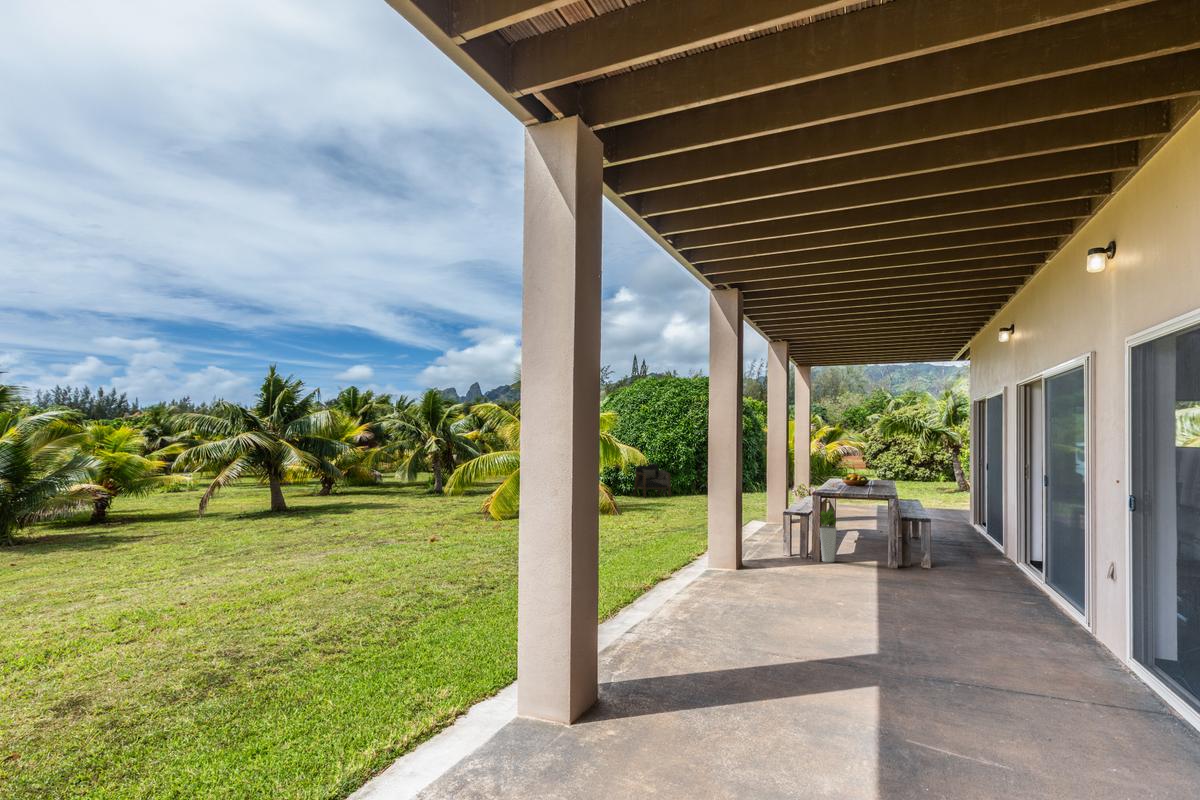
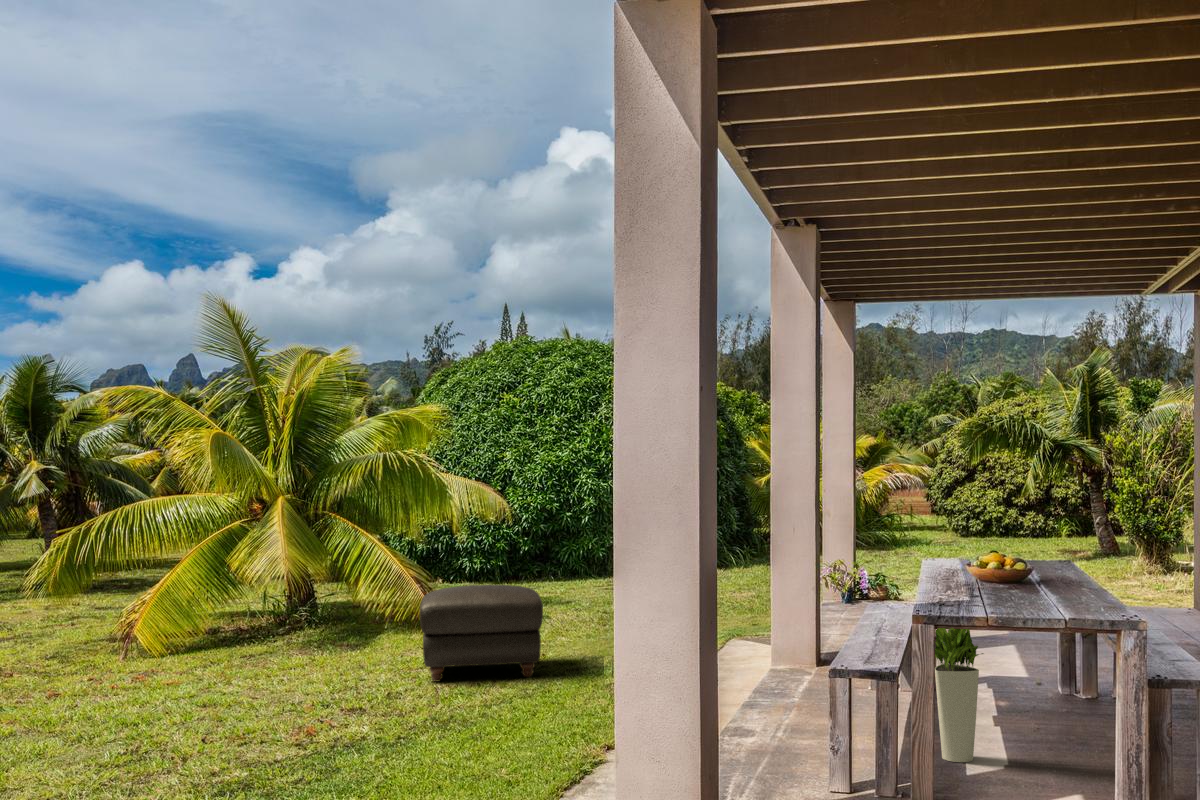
armchair: present [633,463,671,498] -> none [484,514,564,589]
ottoman: none [615,494,666,532] -> present [420,585,543,681]

